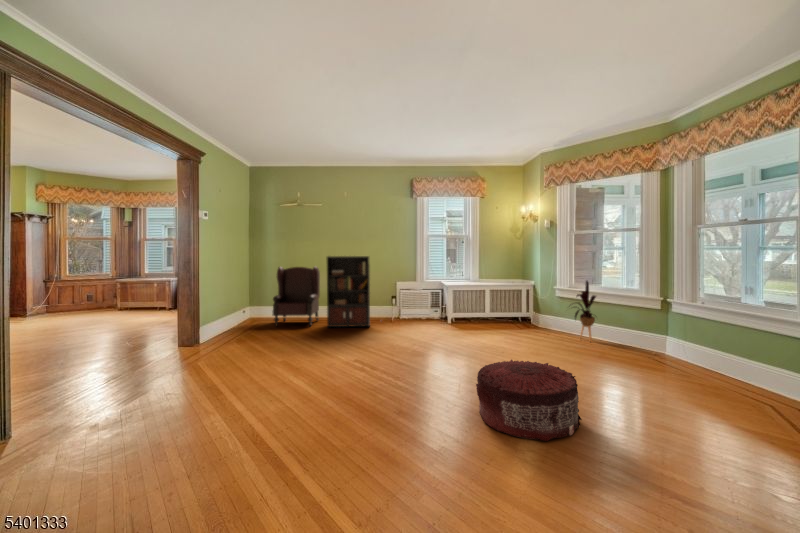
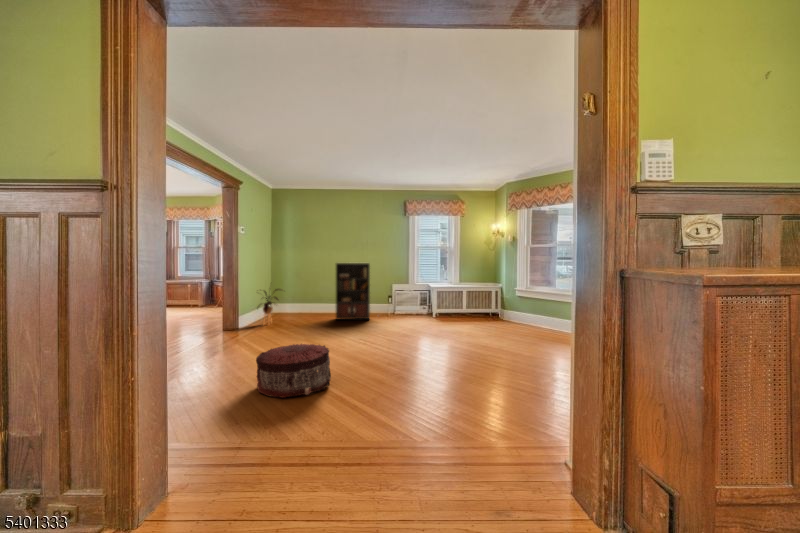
armchair: present [273,267,320,326] -> none [291,271,329,320]
house plant: present [575,281,596,341] -> present [263,289,279,322]
pouf: present [476,360,582,441] -> present [256,344,331,398]

